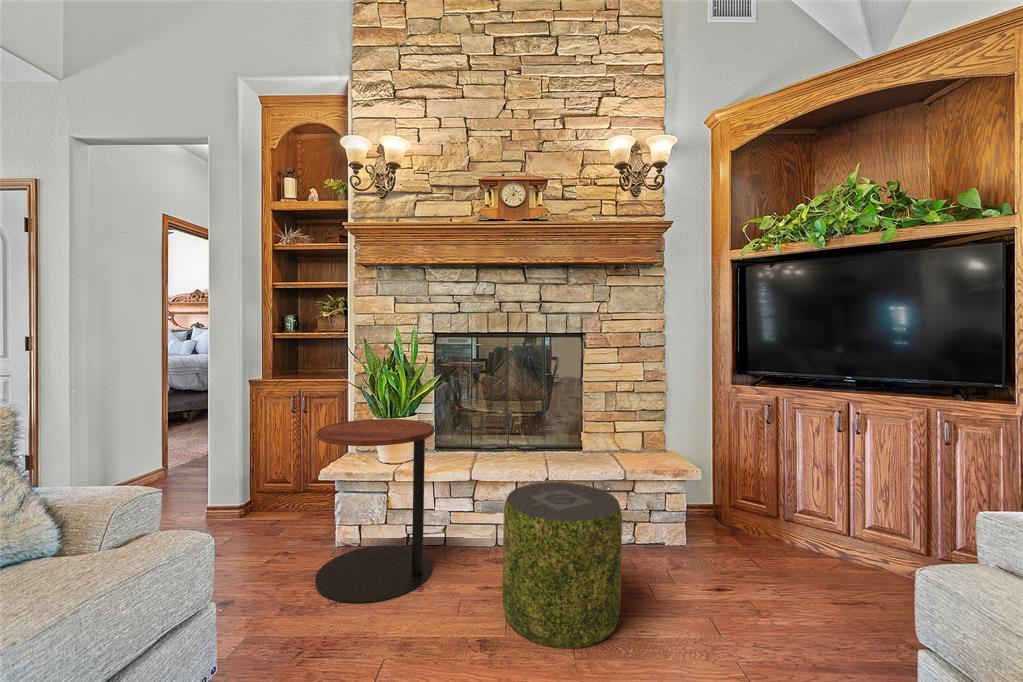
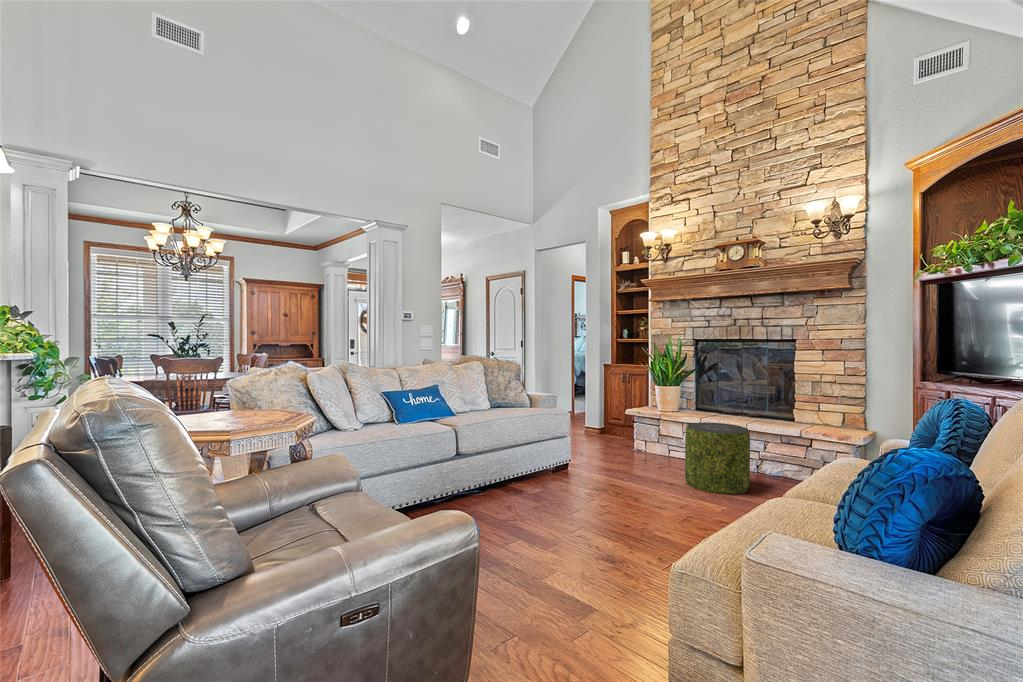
side table: present [315,419,434,604] -> none [616,386,674,467]

